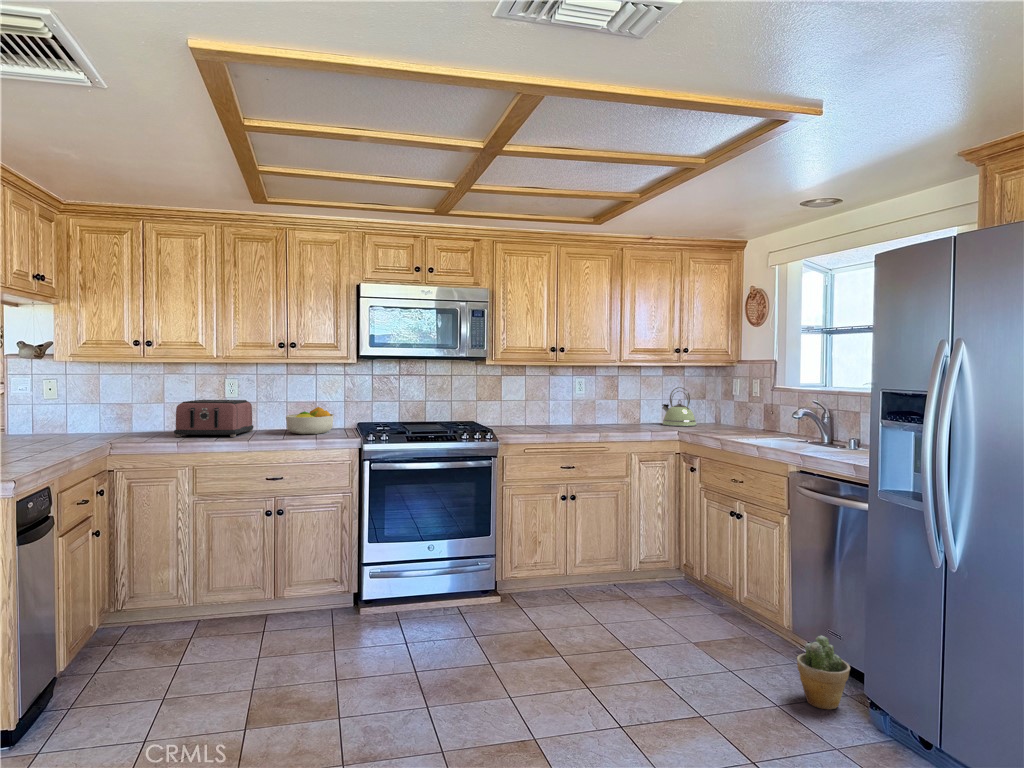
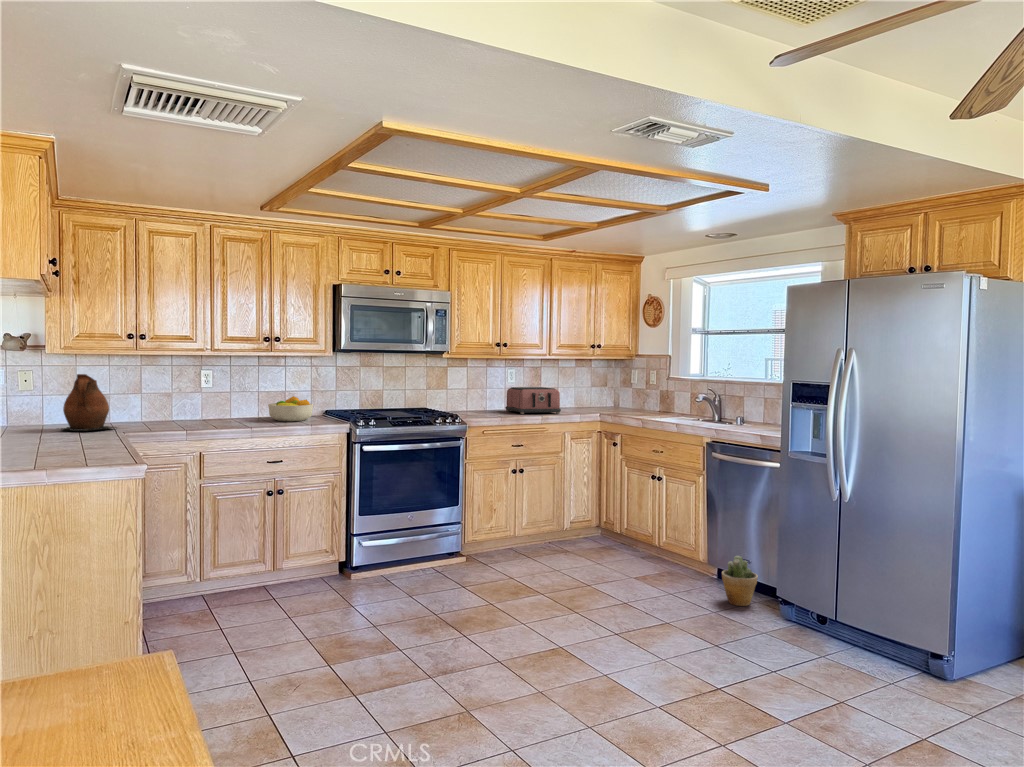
ceramic pitcher: none [49,382,113,441] -> present [61,374,117,431]
kettle: present [662,387,696,426] -> none [575,377,605,410]
toaster: present [174,400,254,437] -> present [505,387,561,414]

